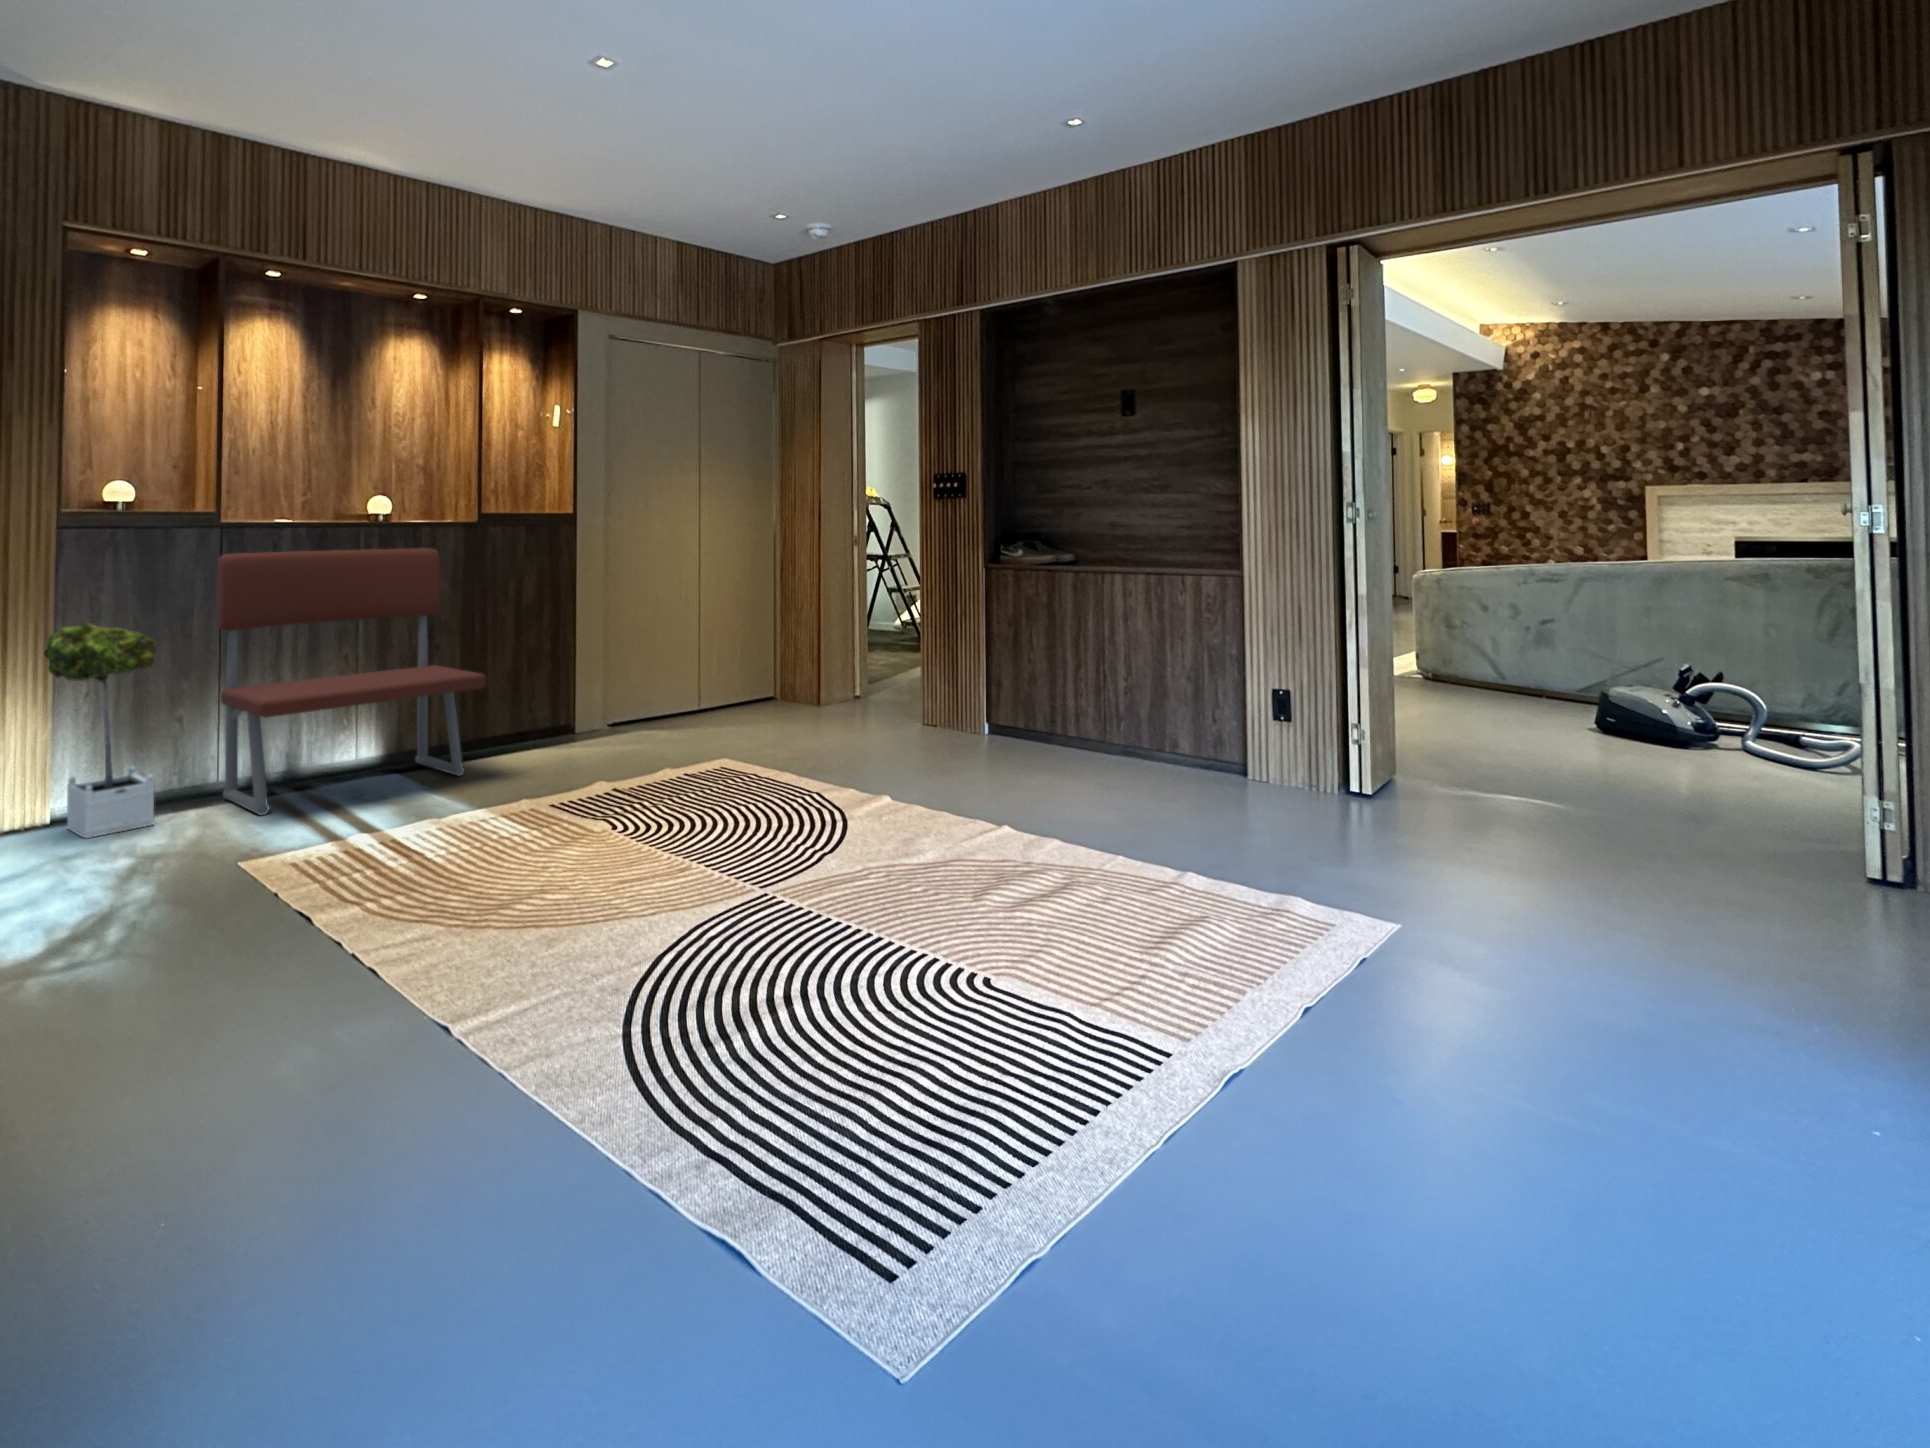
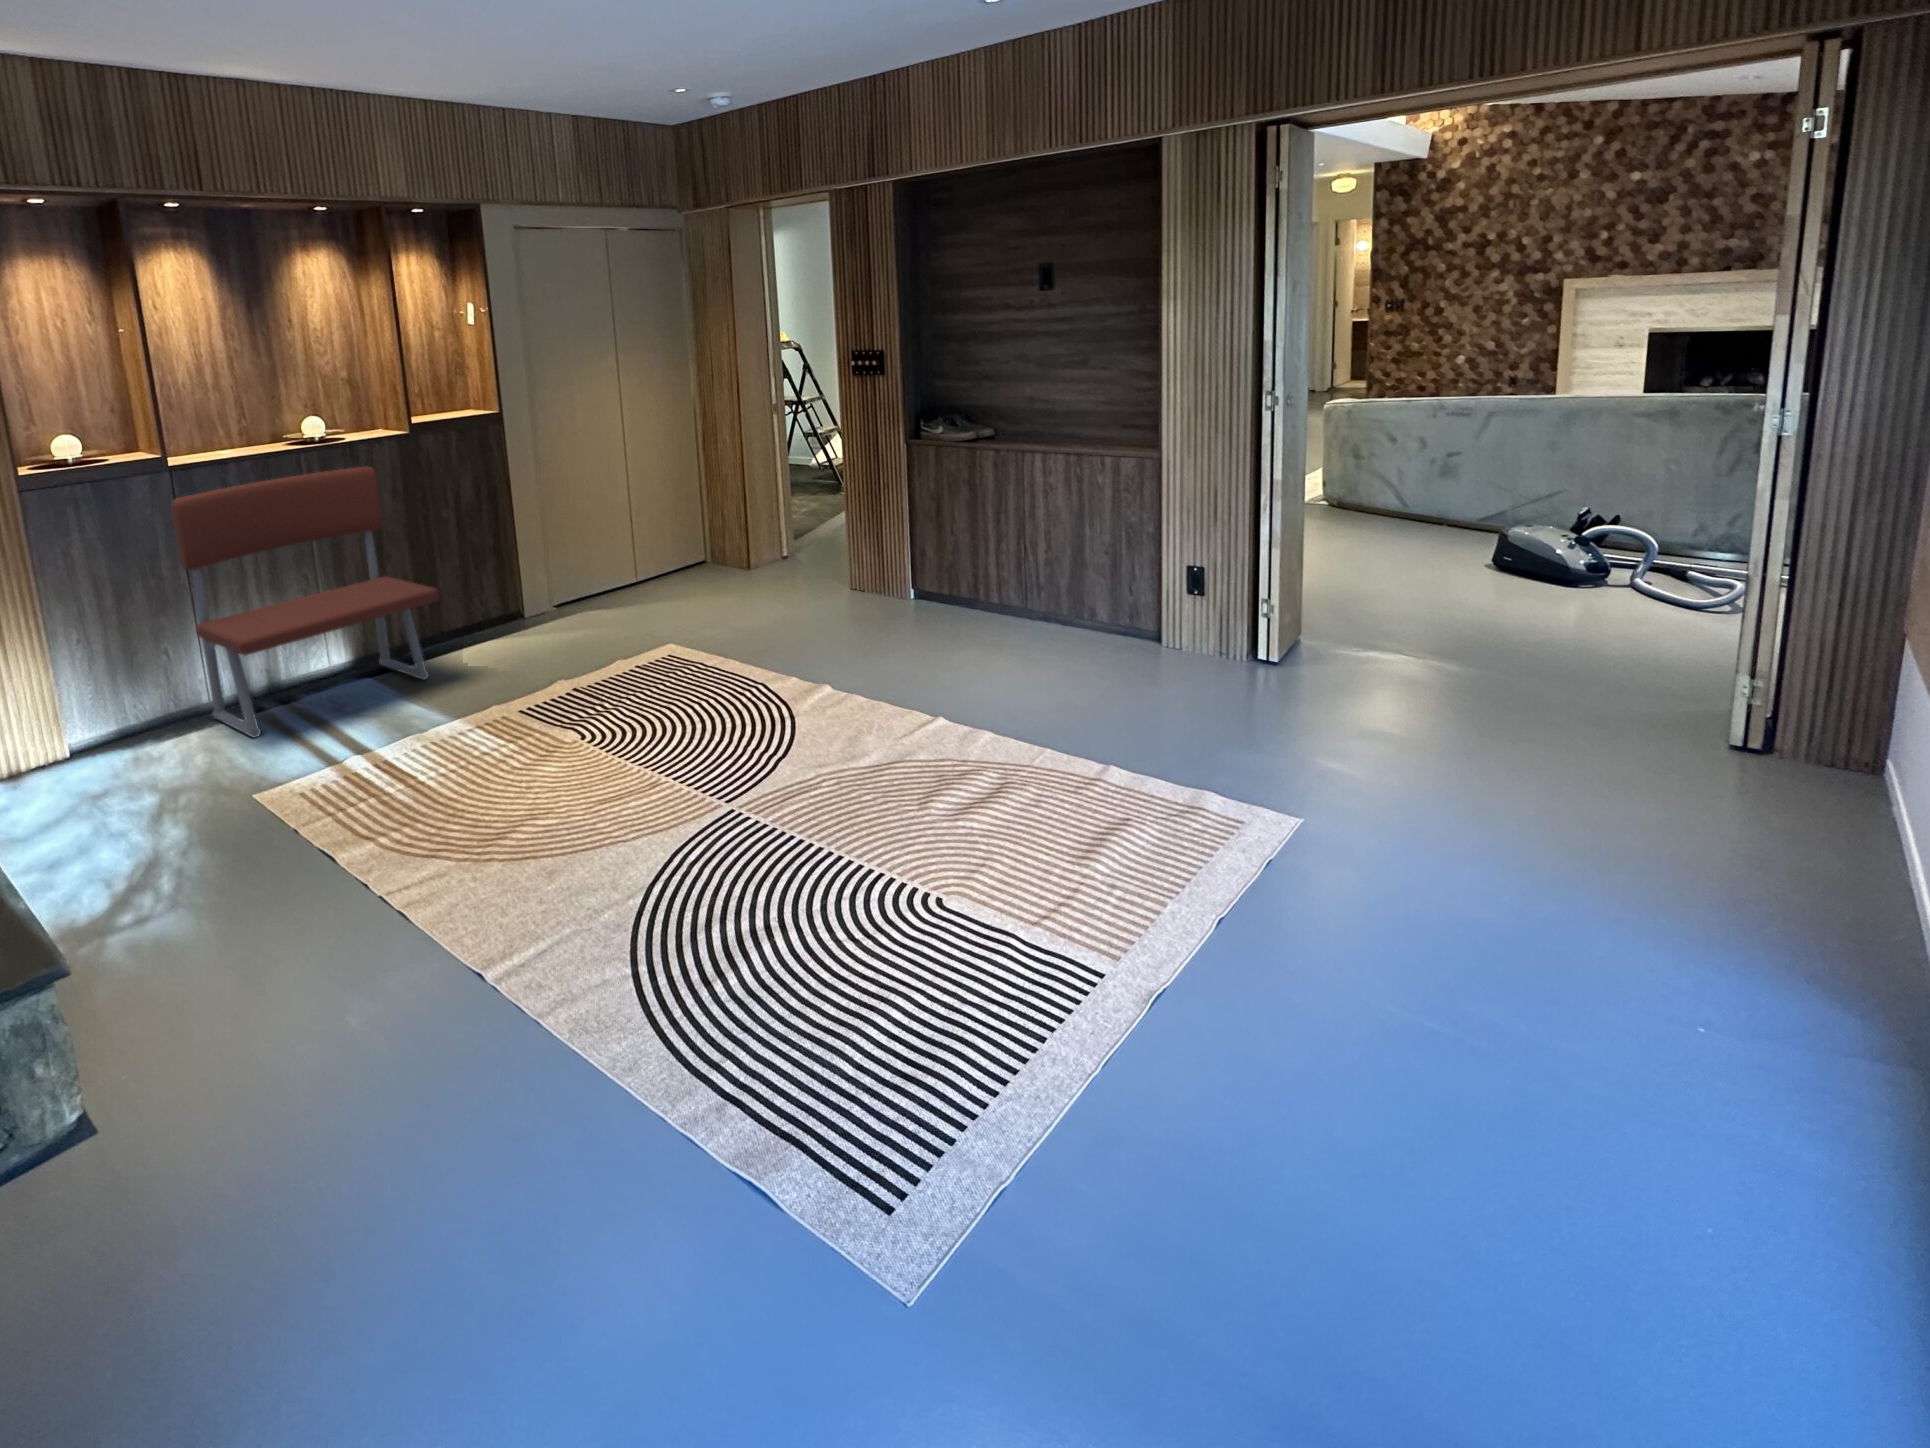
potted tree: present [44,622,157,838] -> none [31,583,160,774]

